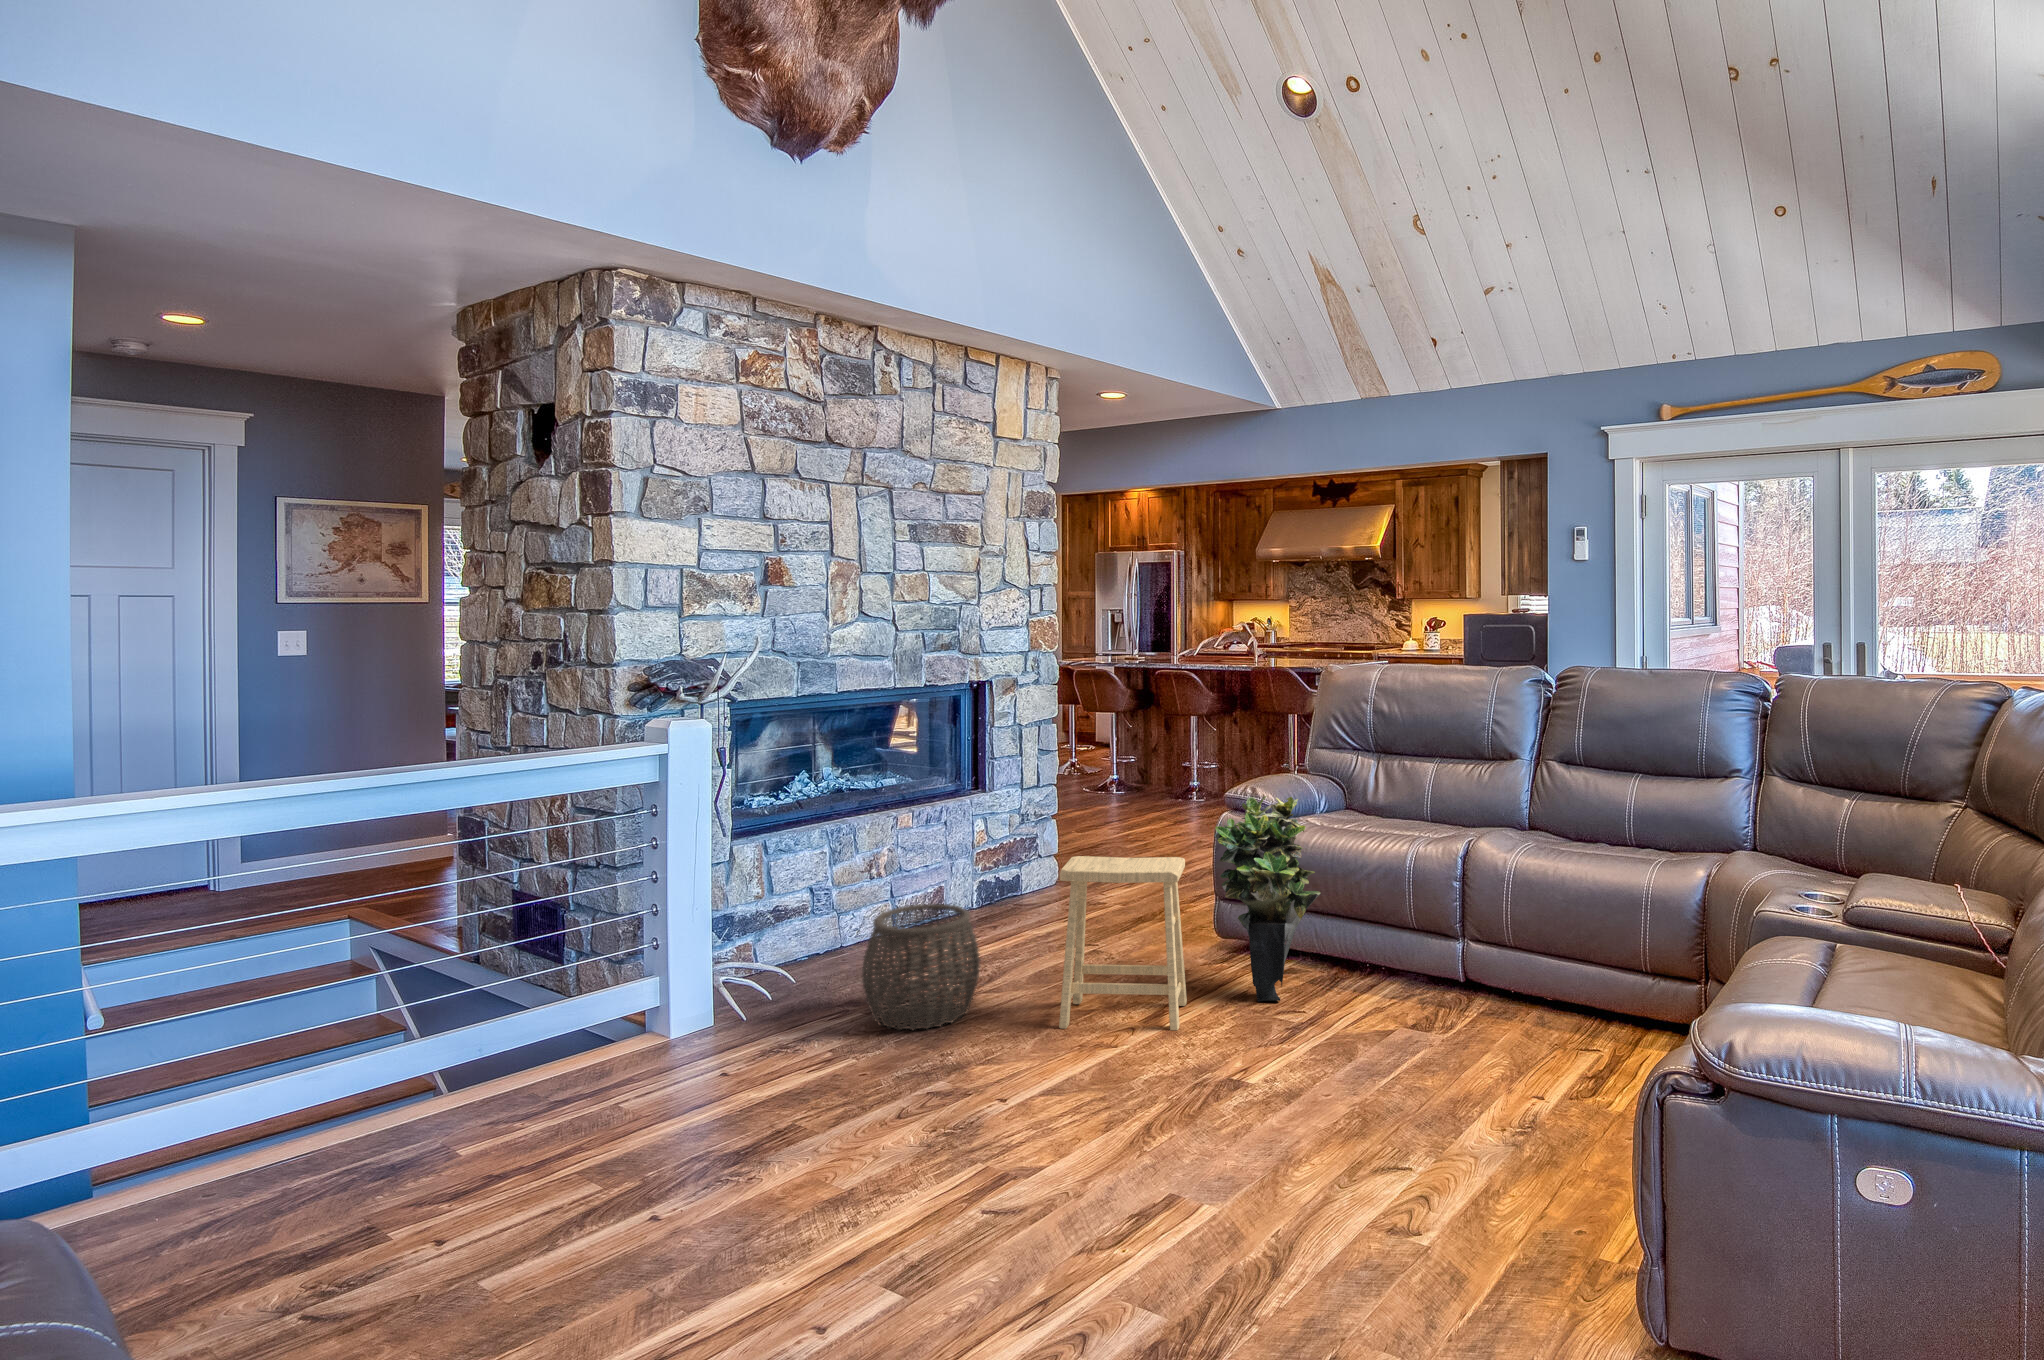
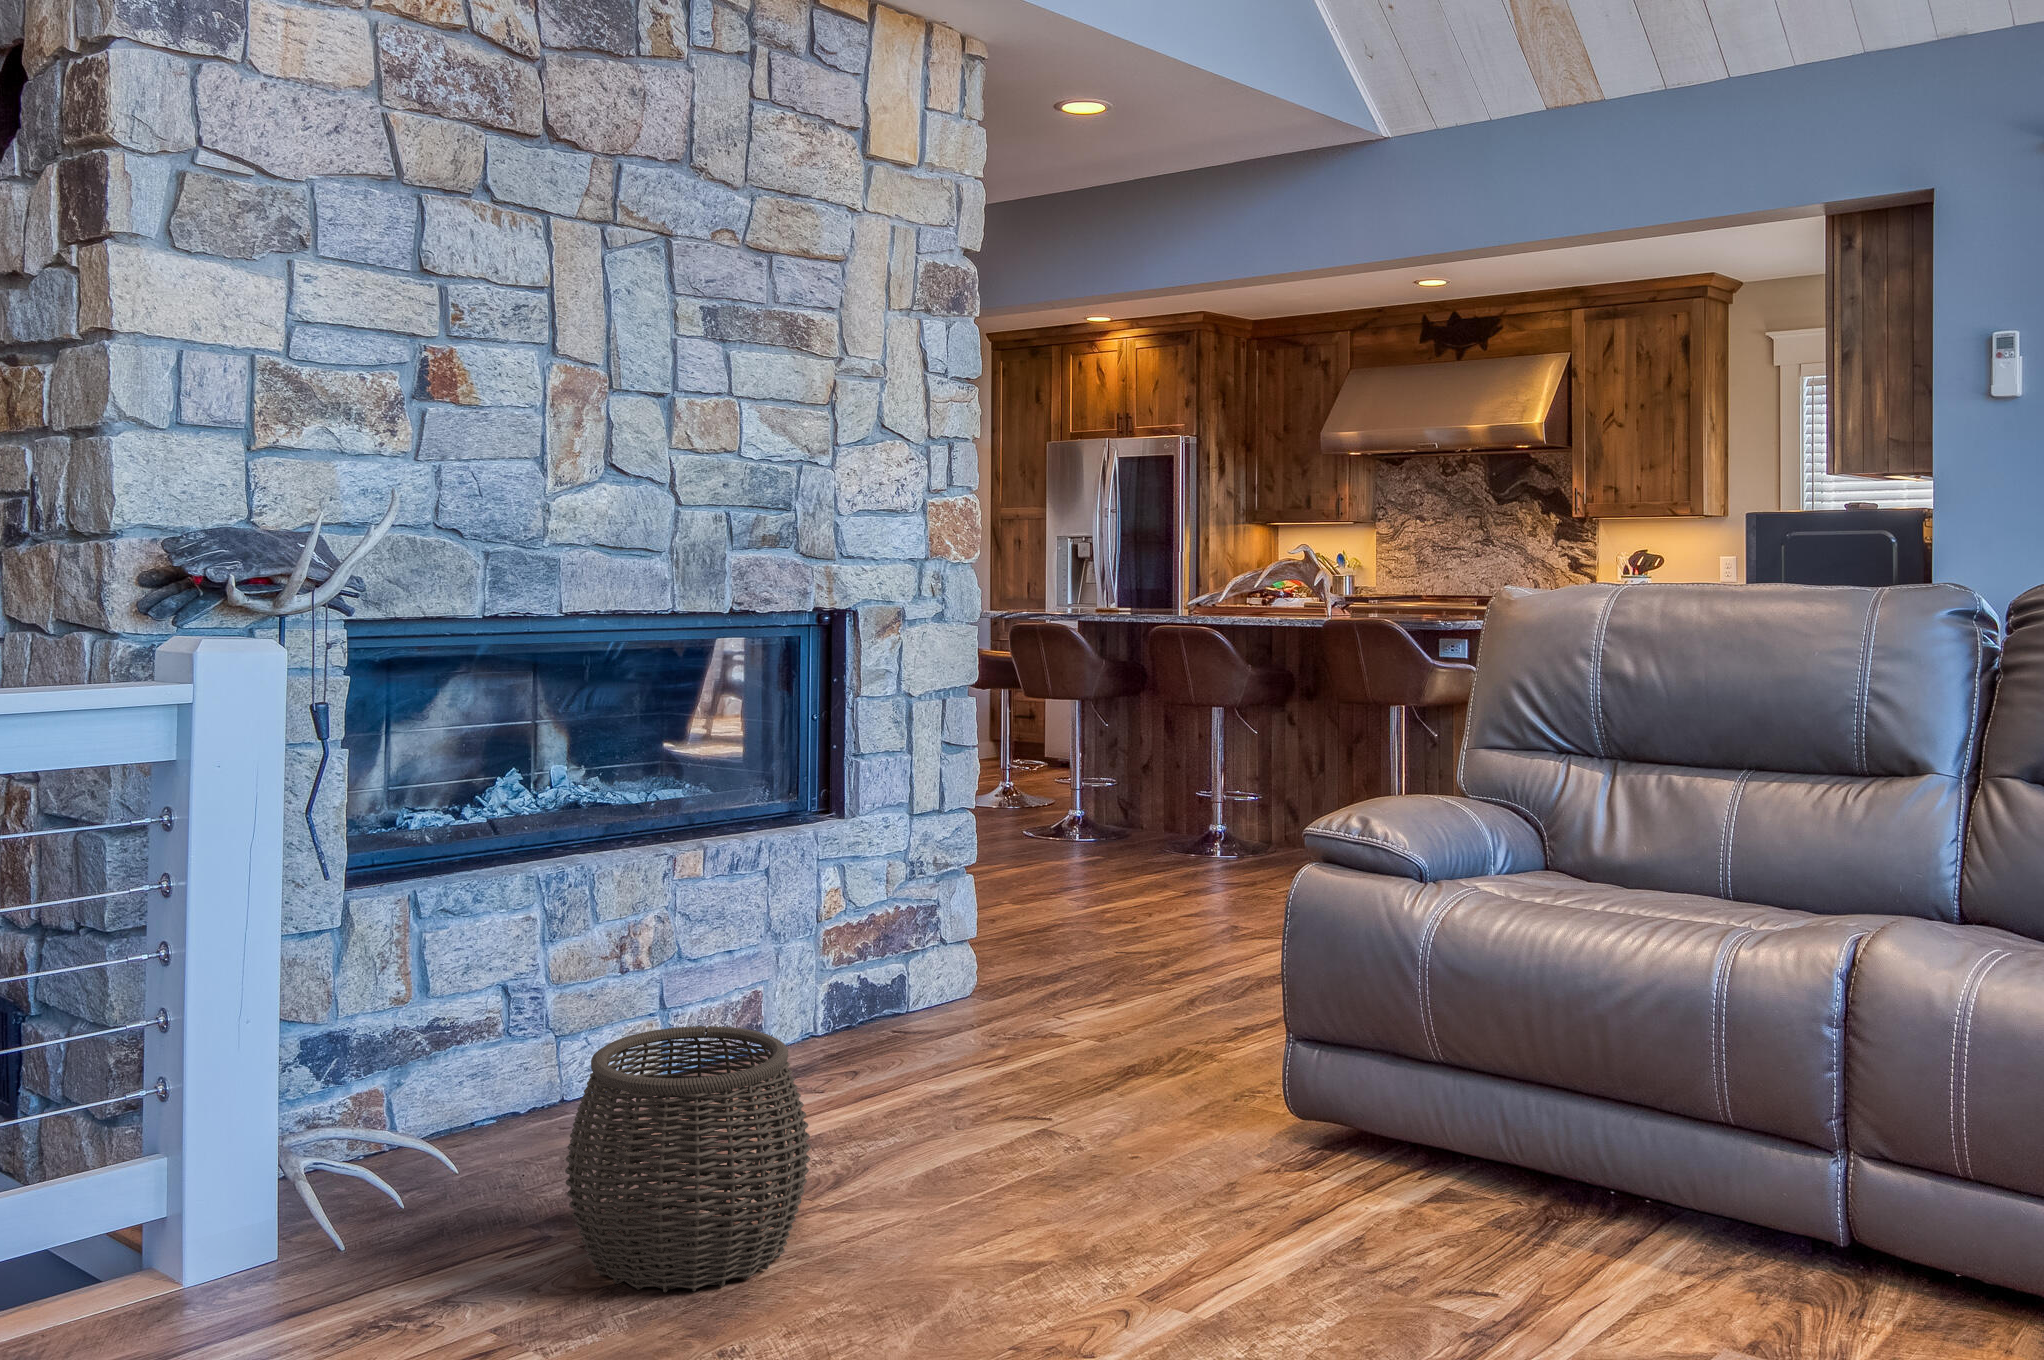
potted plant: present [1215,796,1321,1002] -> none [1294,833,1526,1268]
footstool: present [1059,856,1187,1030] -> none [968,942,1237,1328]

